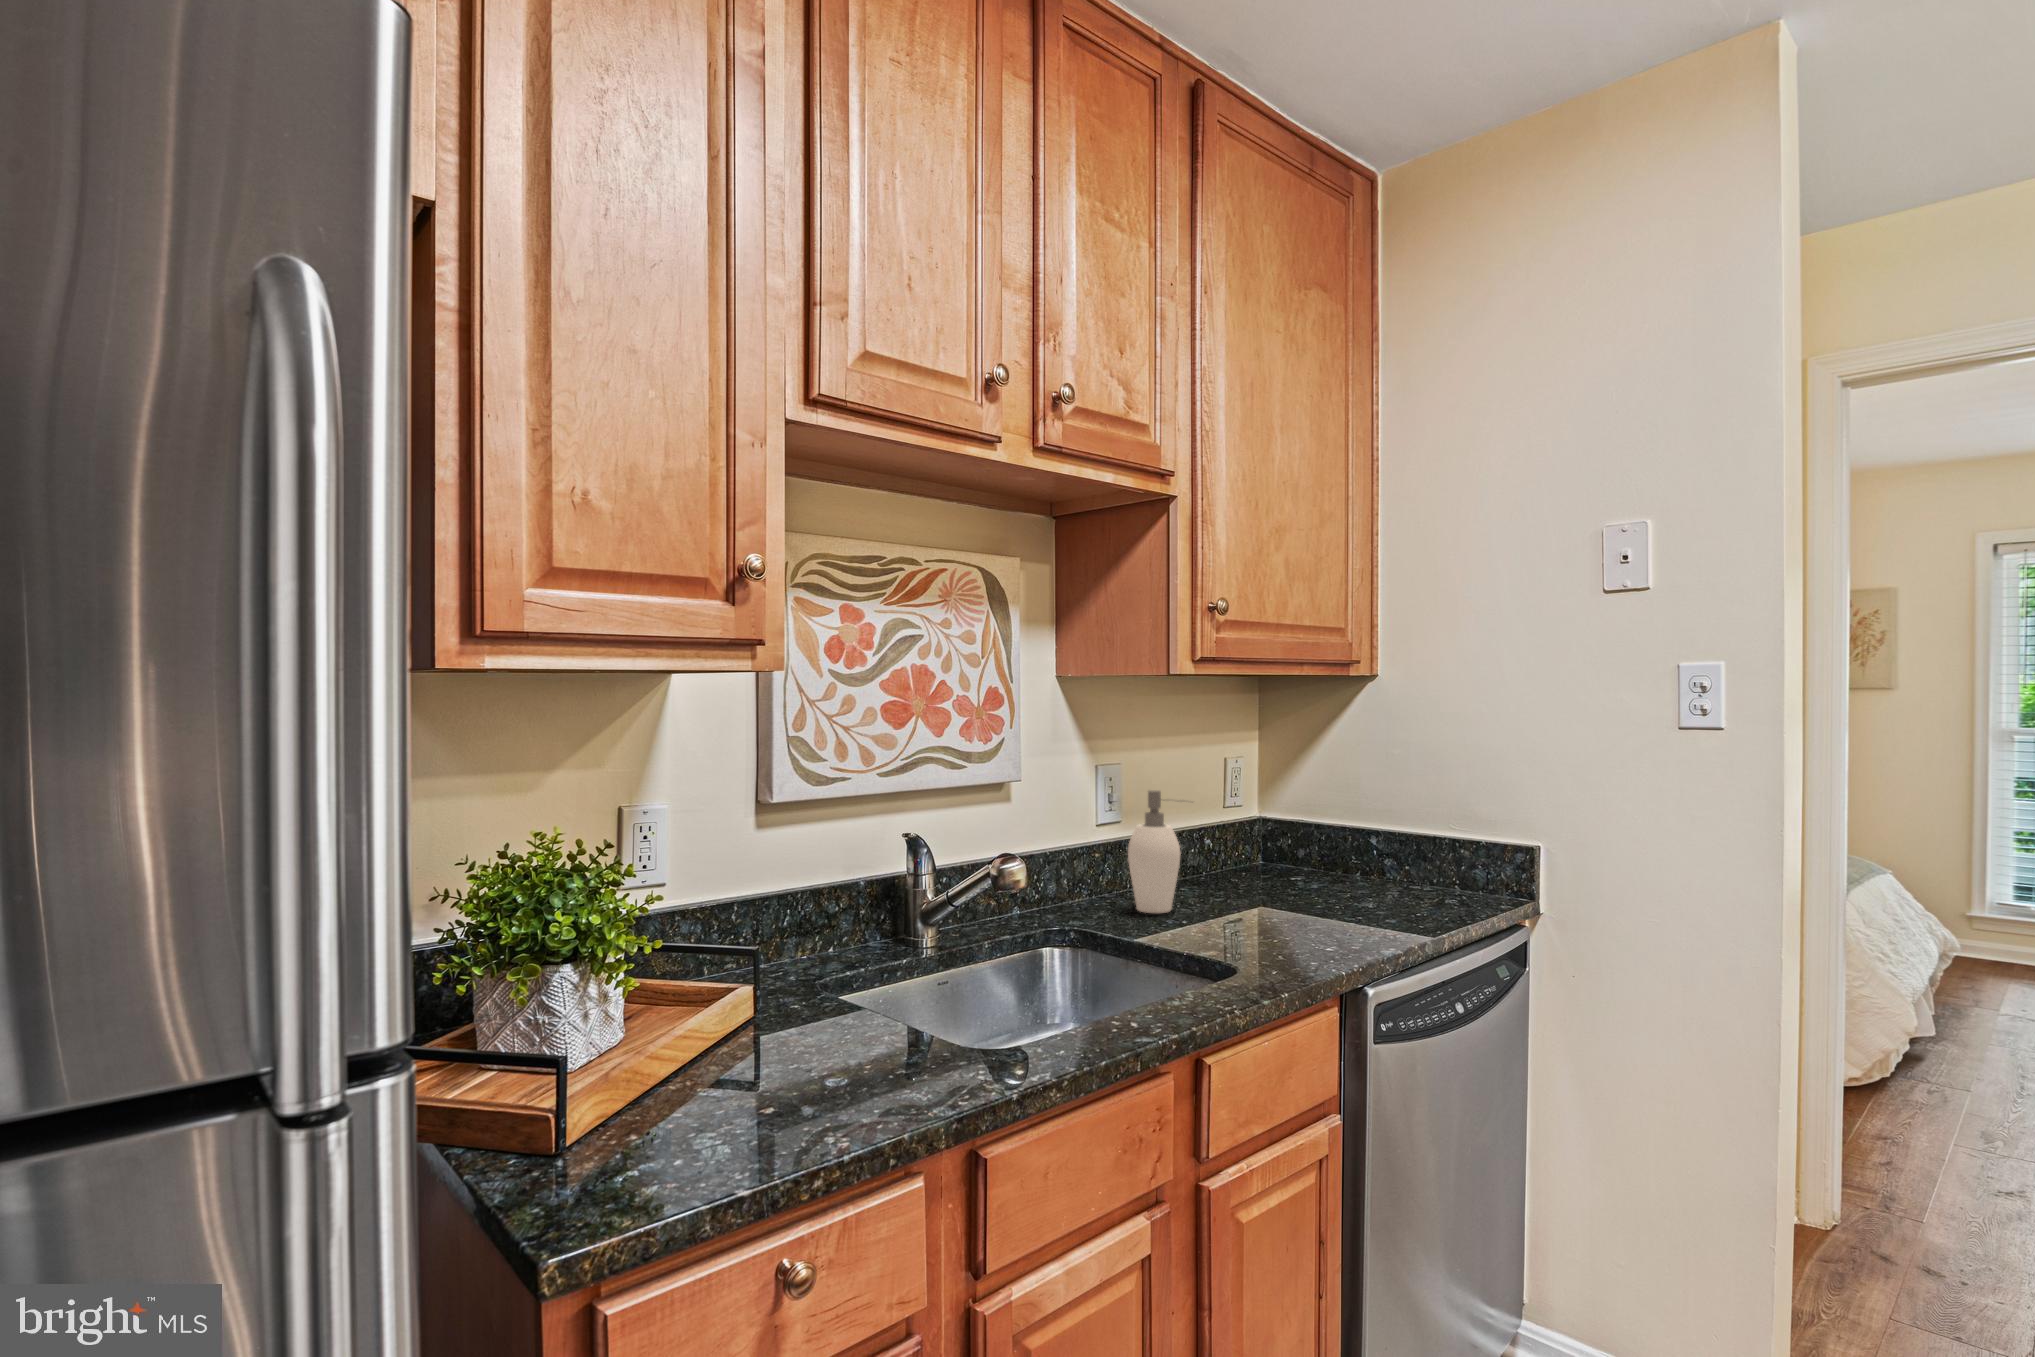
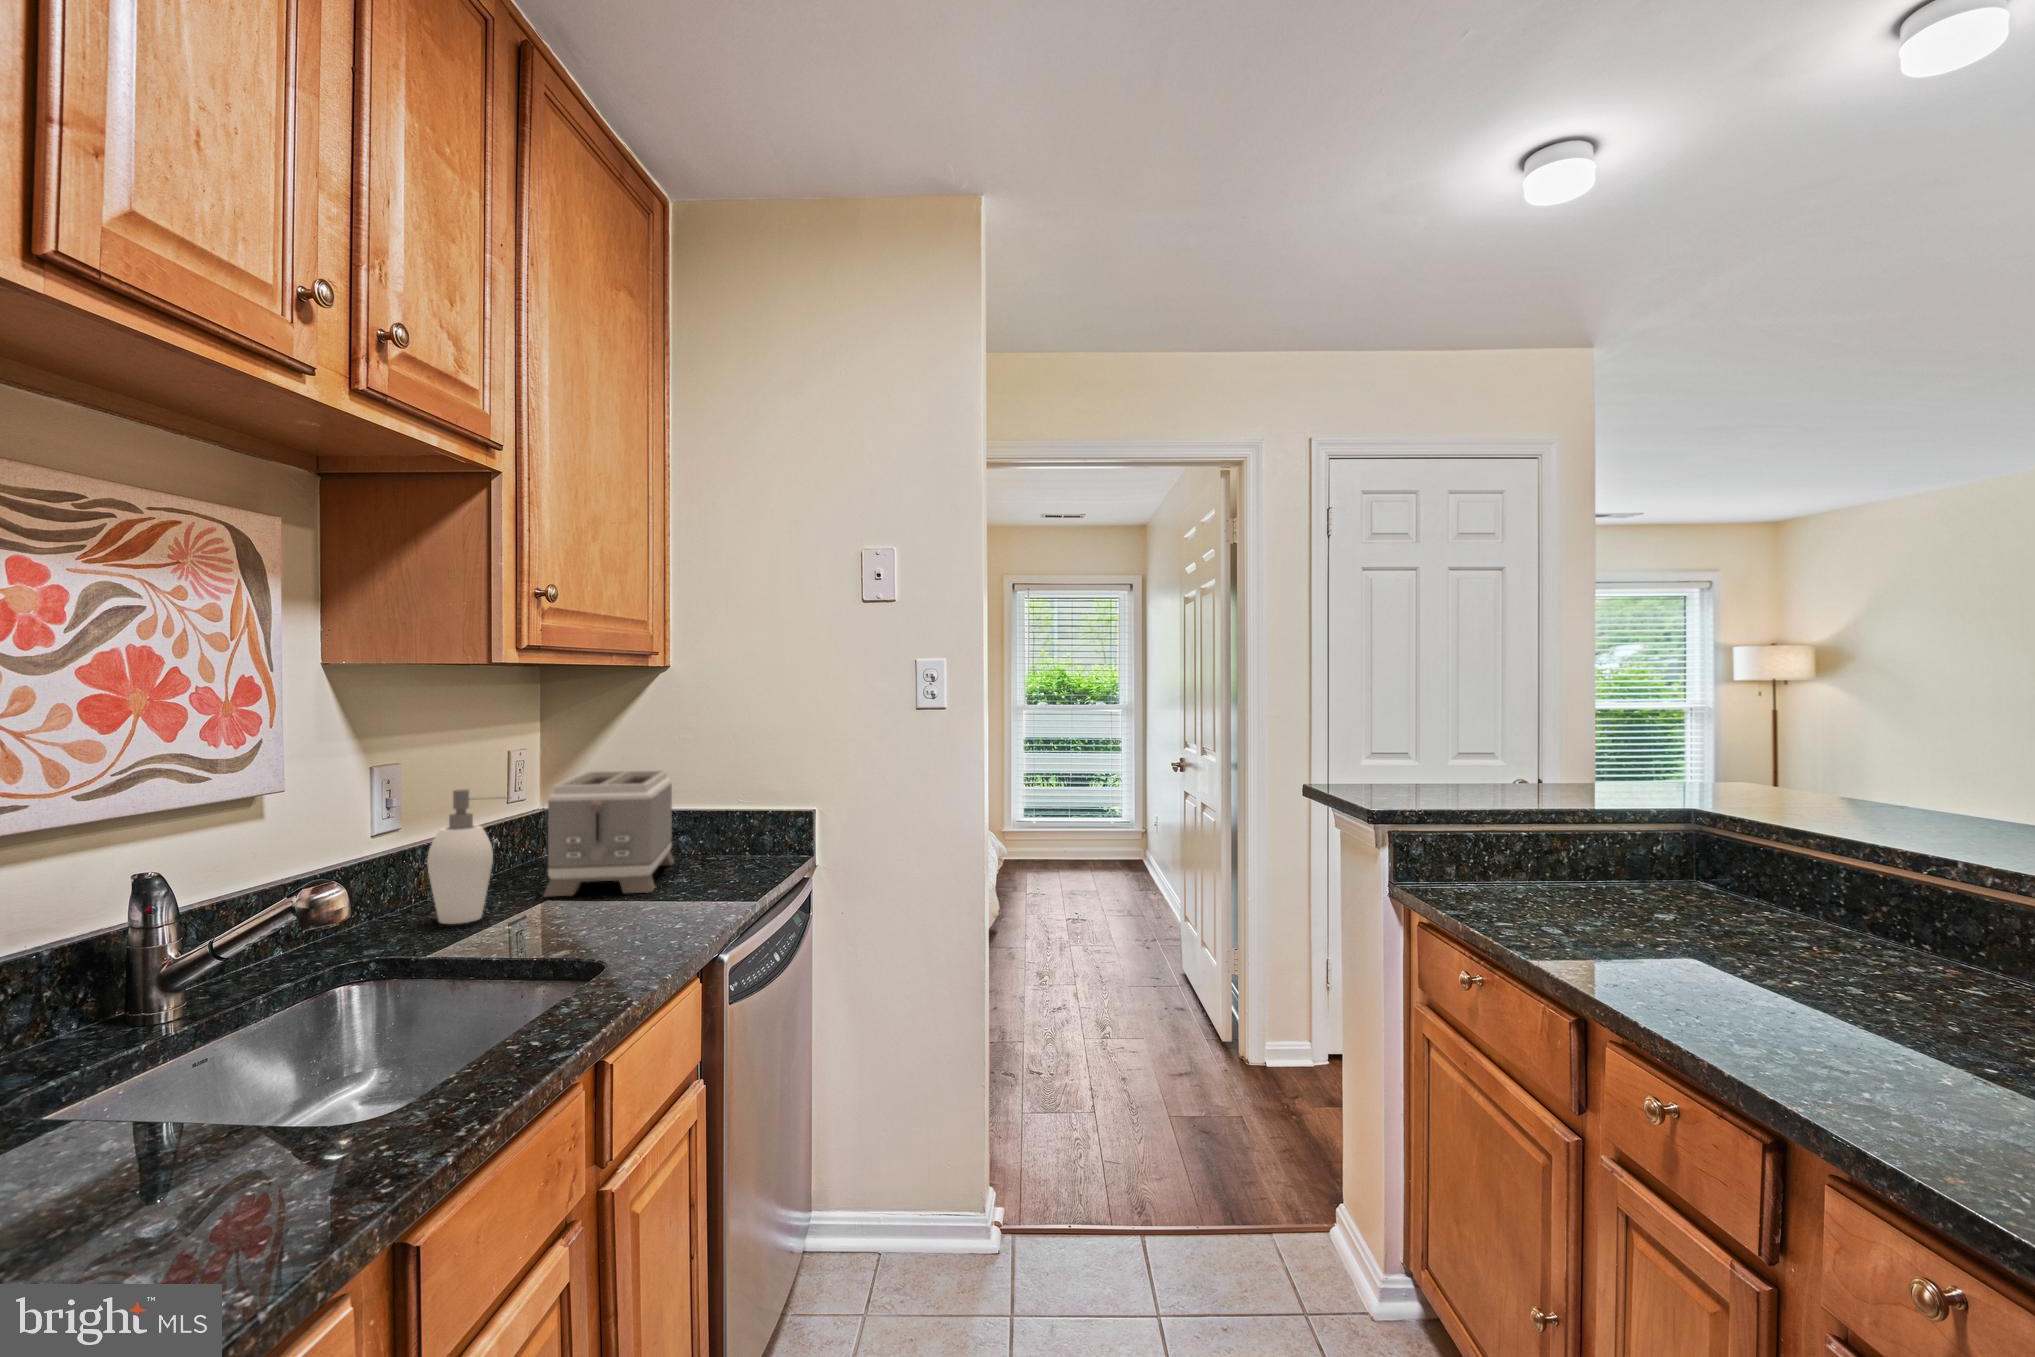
toaster: none [1231,782,1377,912] -> present [544,770,674,897]

